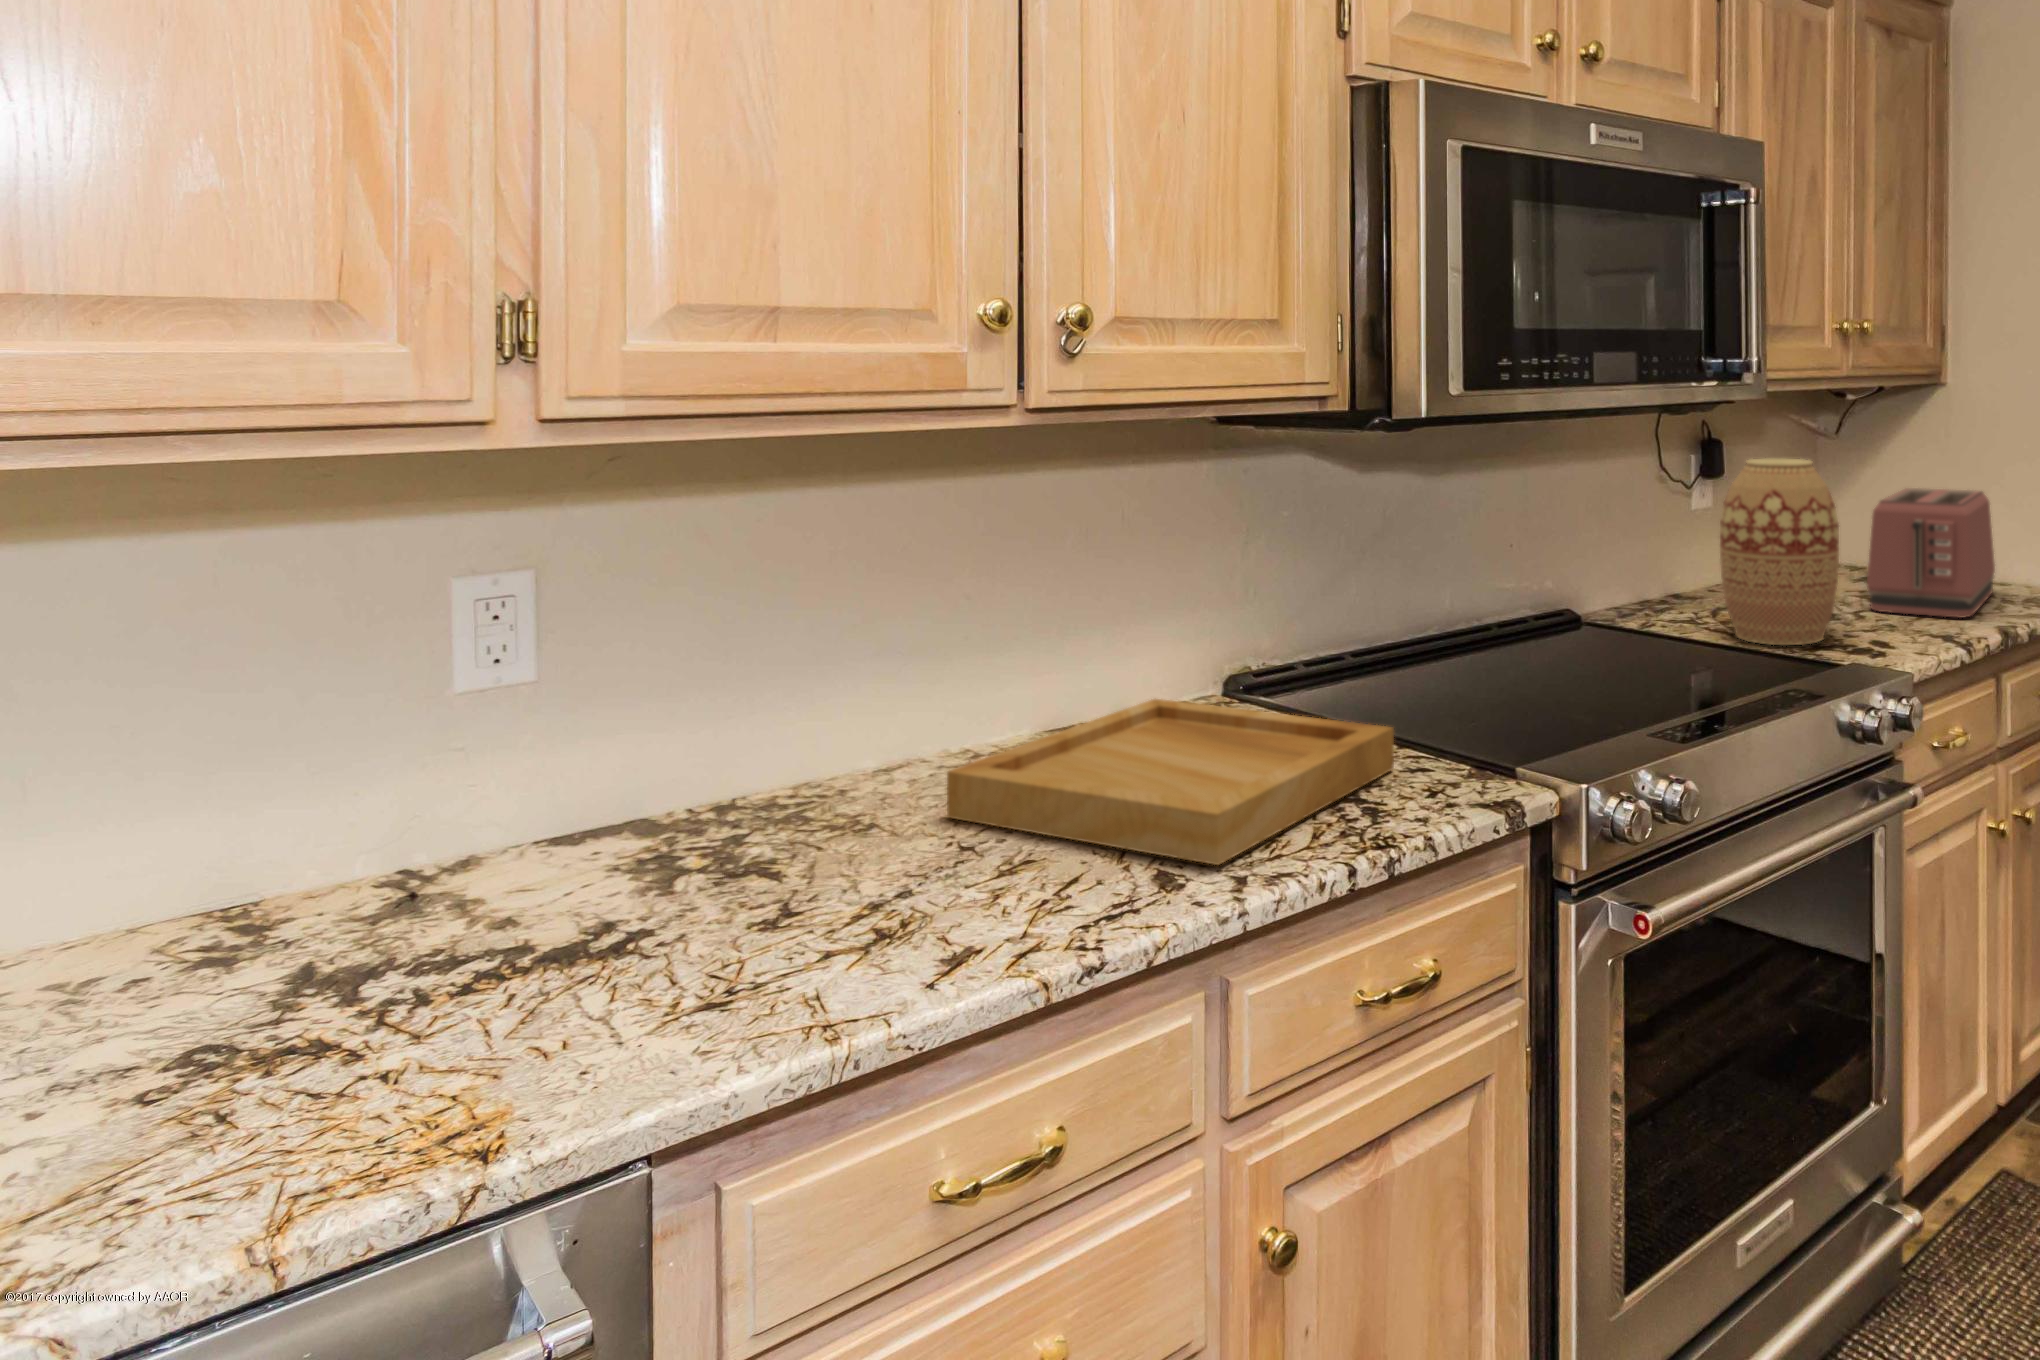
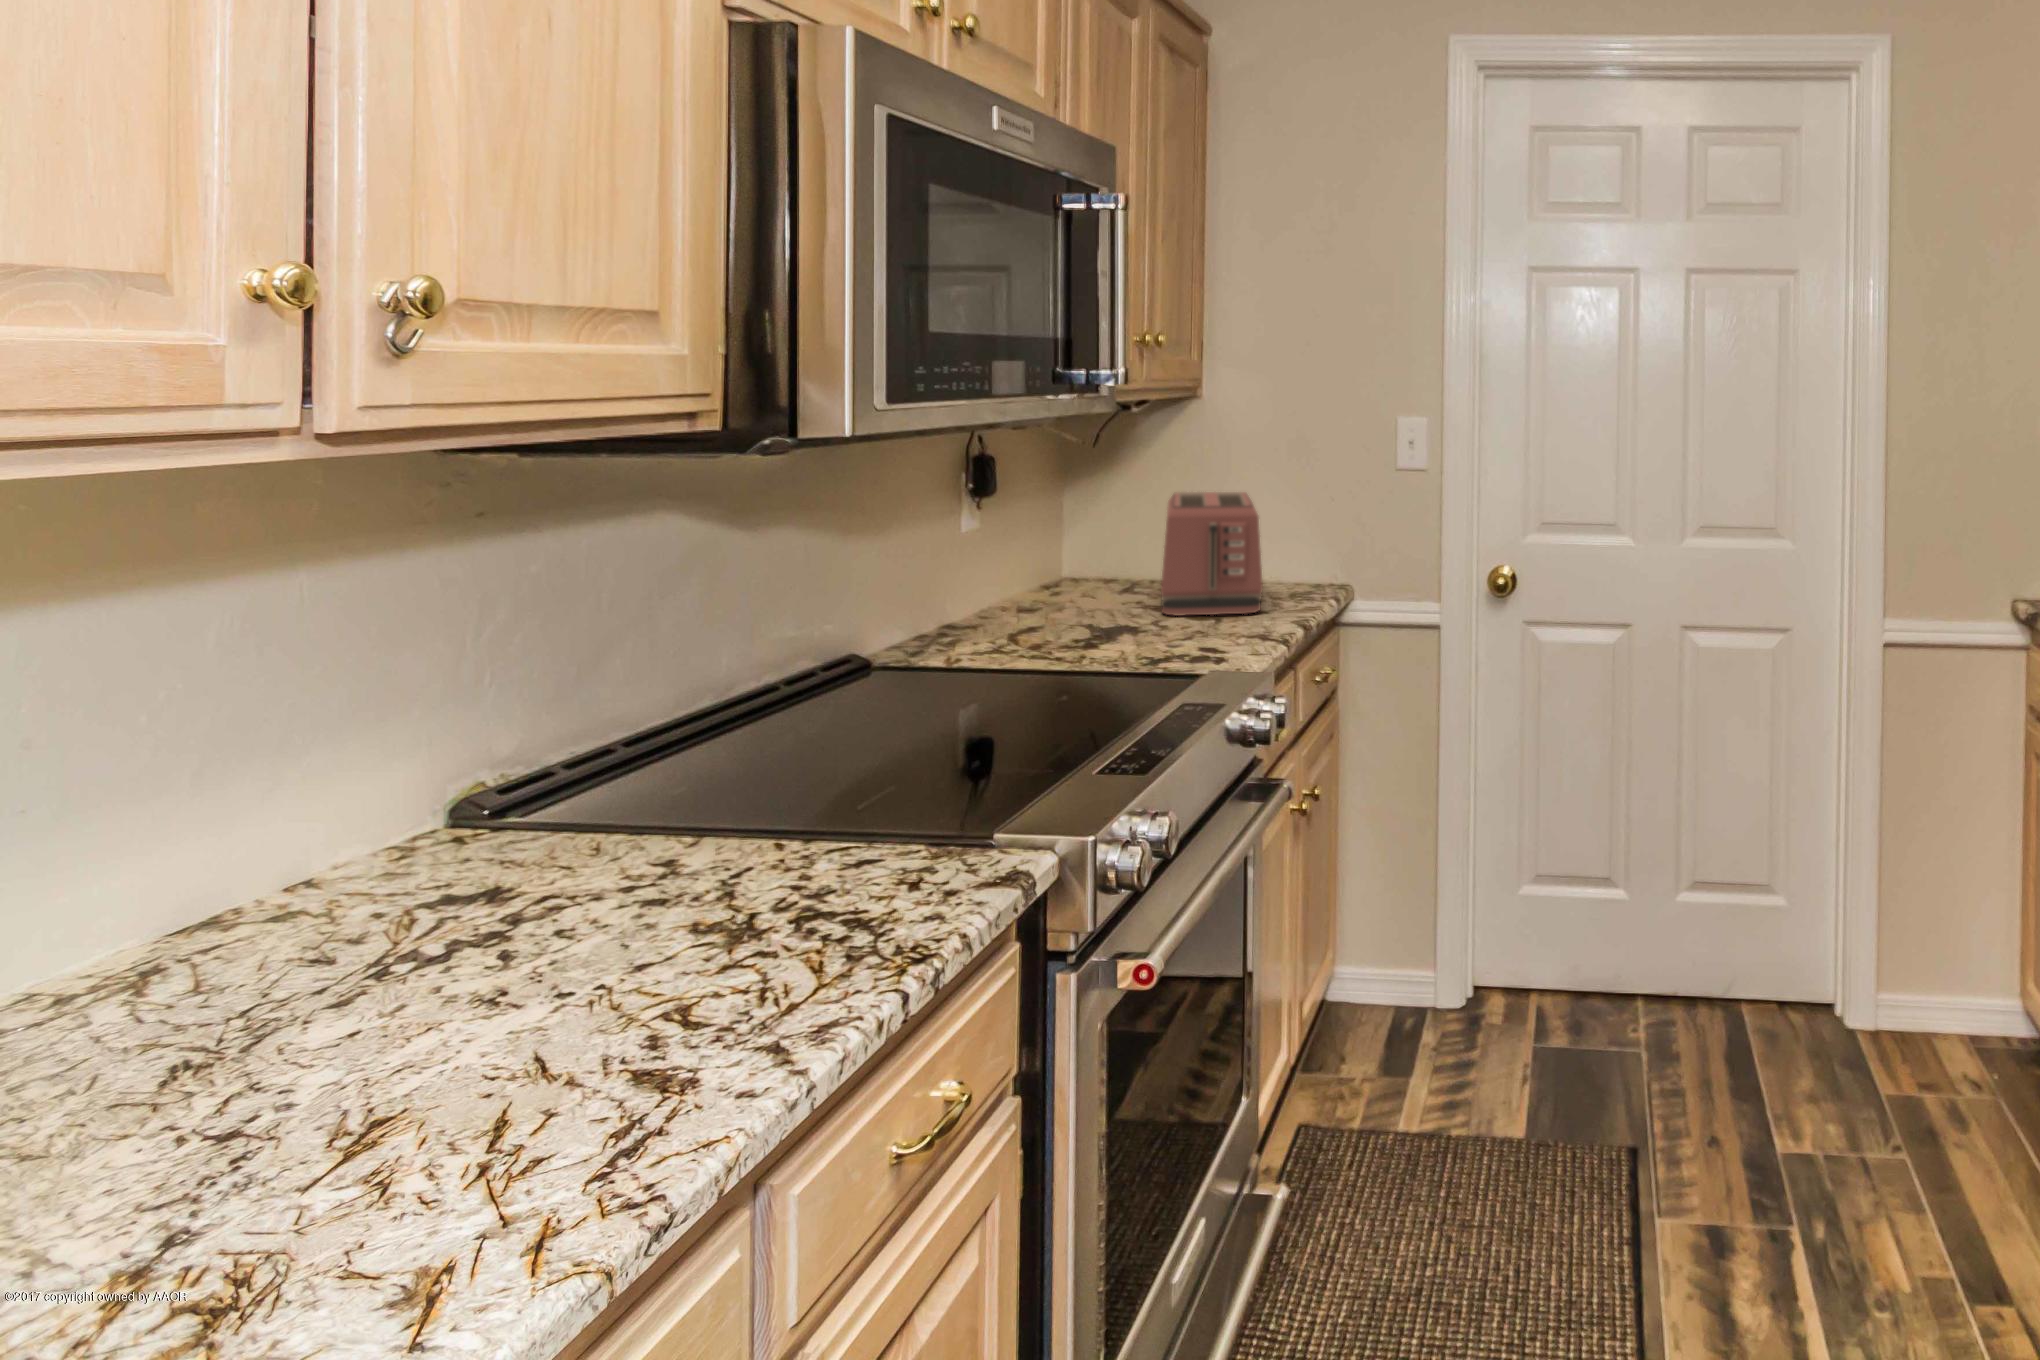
vase: present [1720,458,1839,645] -> none [1046,469,1170,661]
tray: present [947,699,1394,865] -> none [155,816,834,1094]

